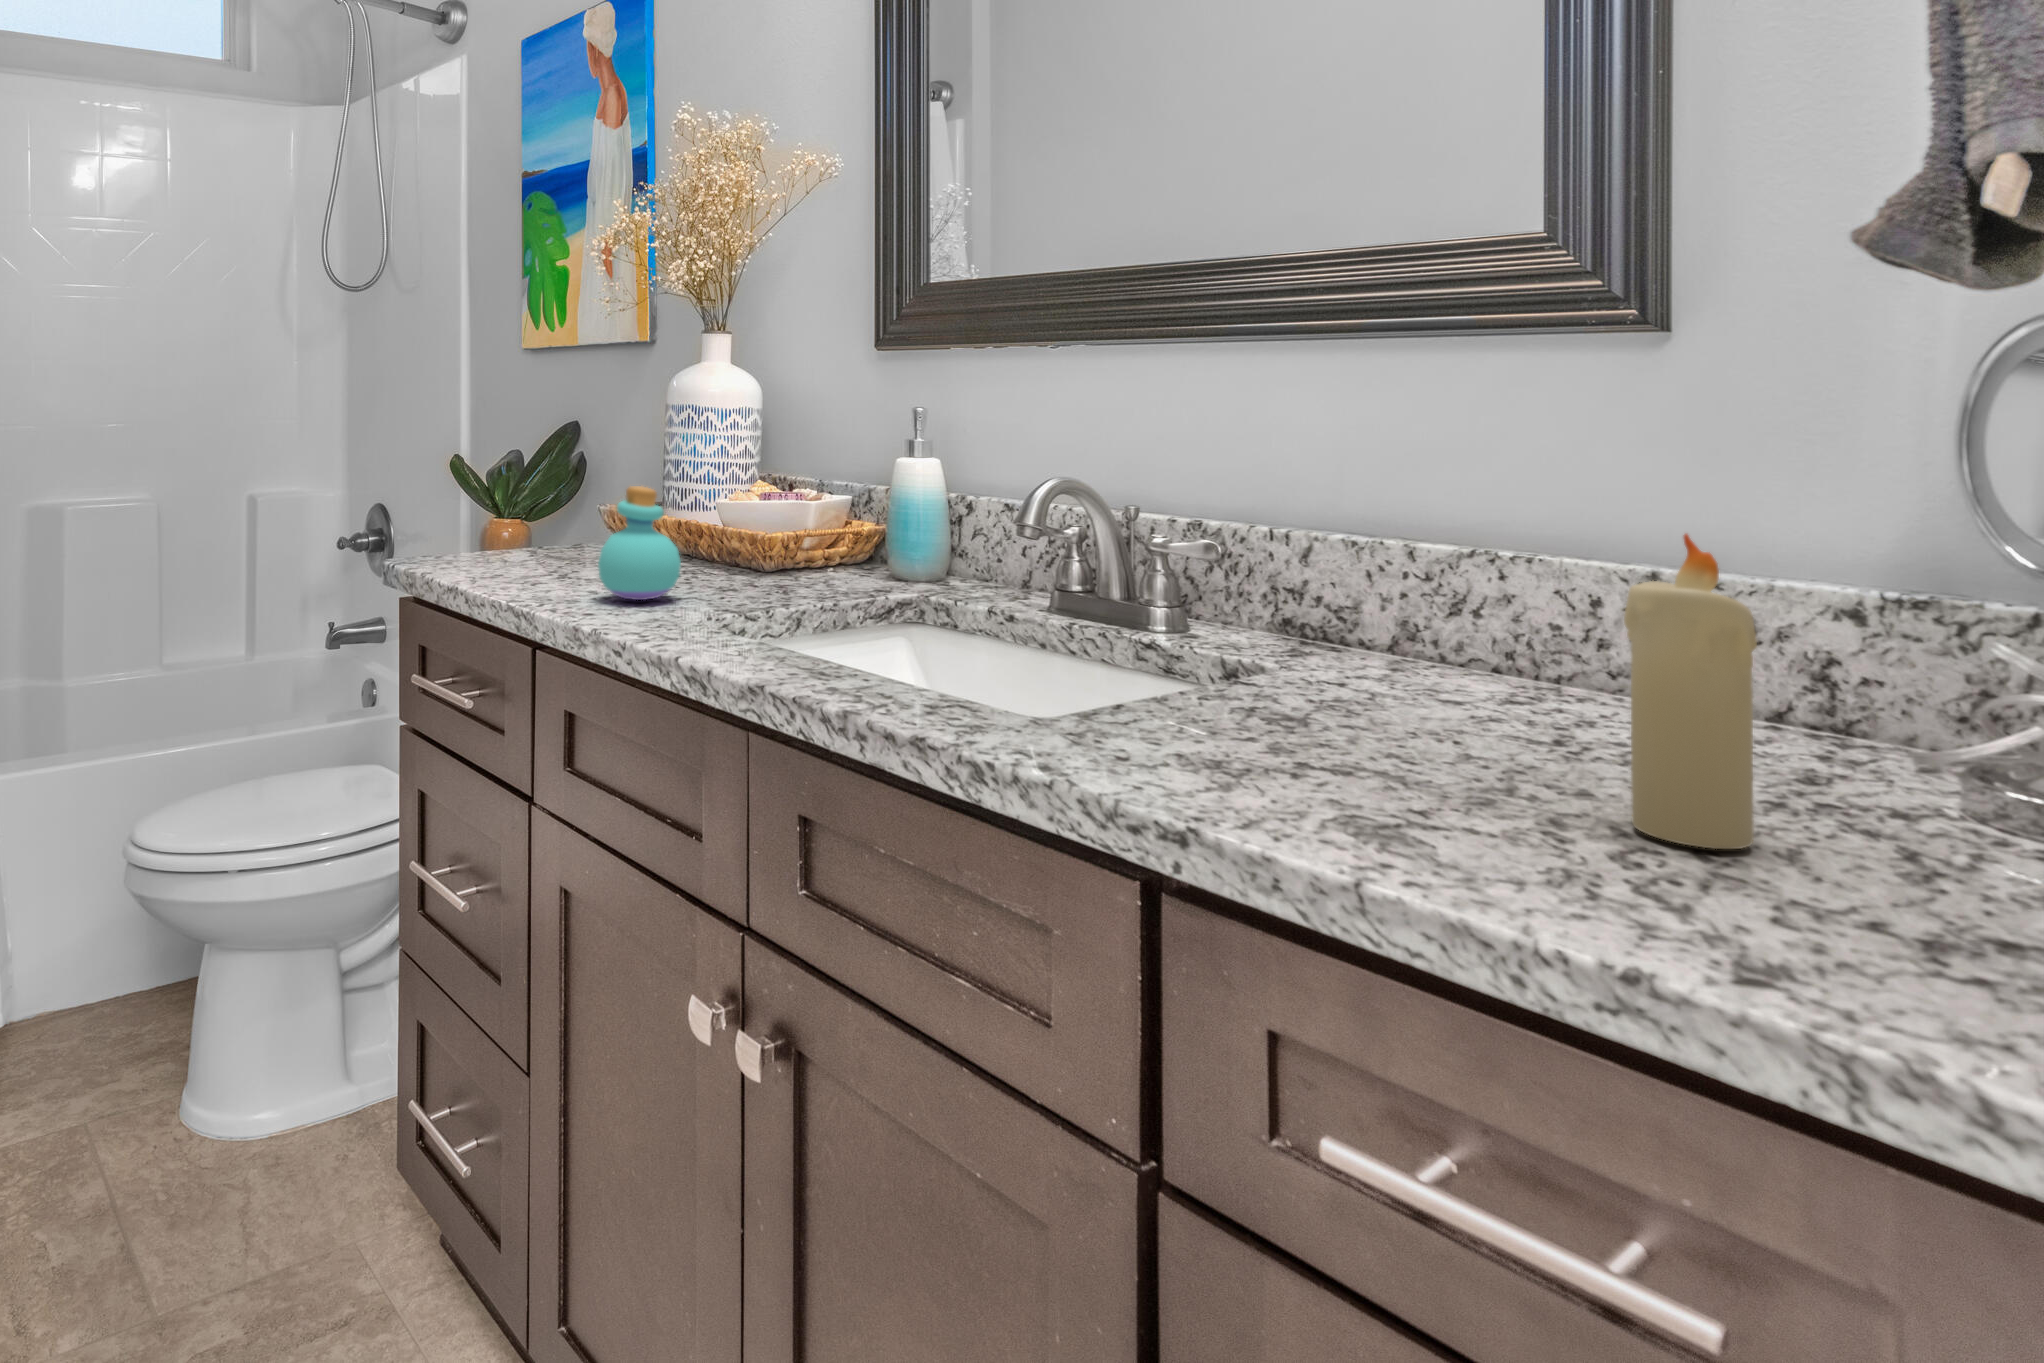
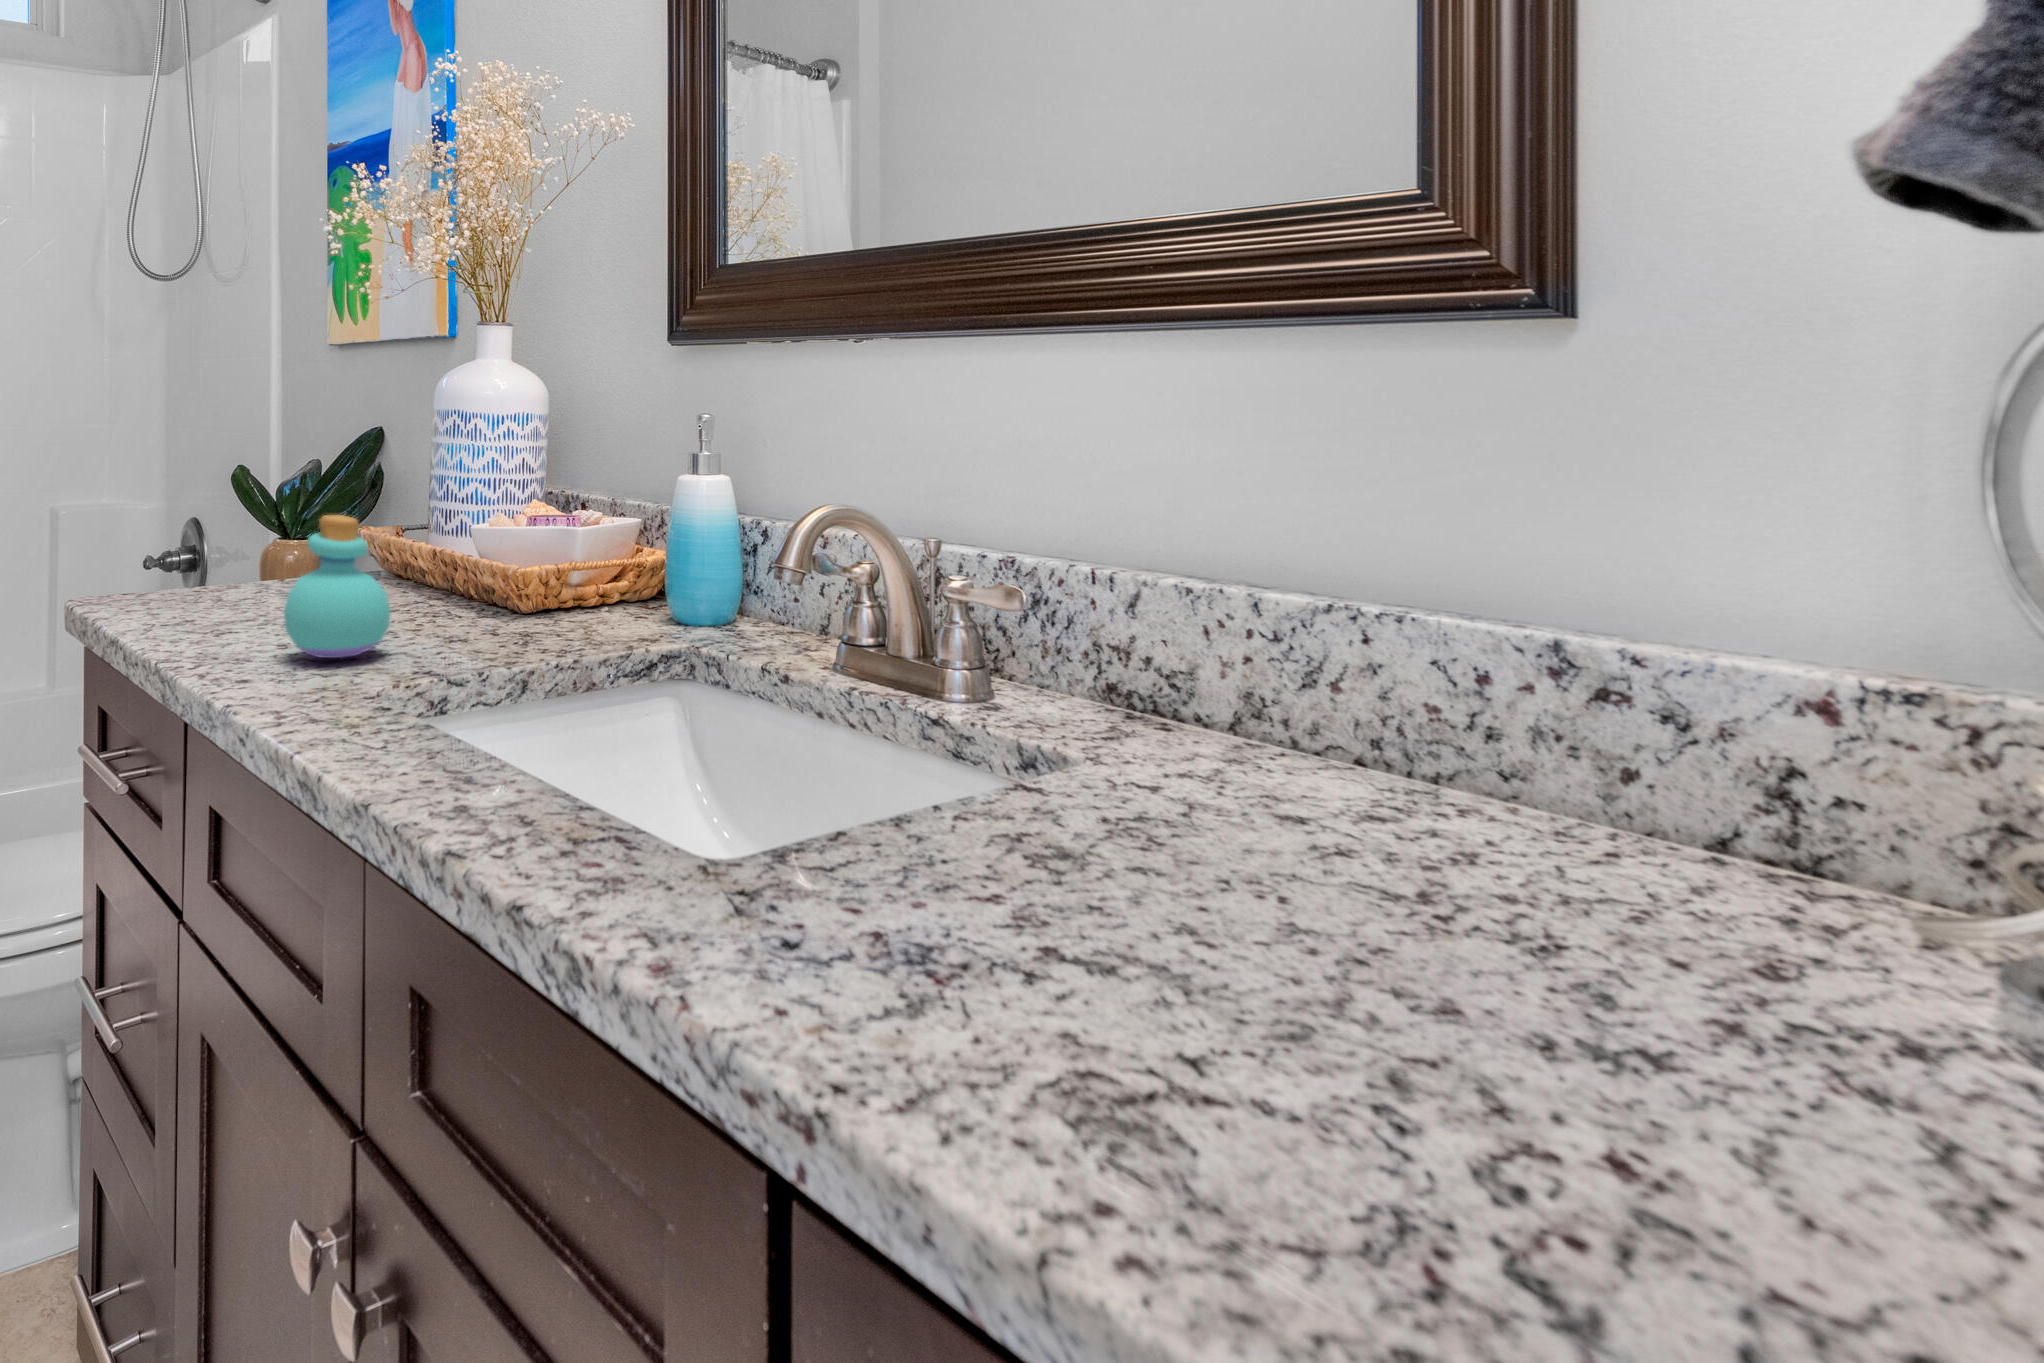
candle: present [1624,534,1757,849] -> none [1491,631,1697,1158]

